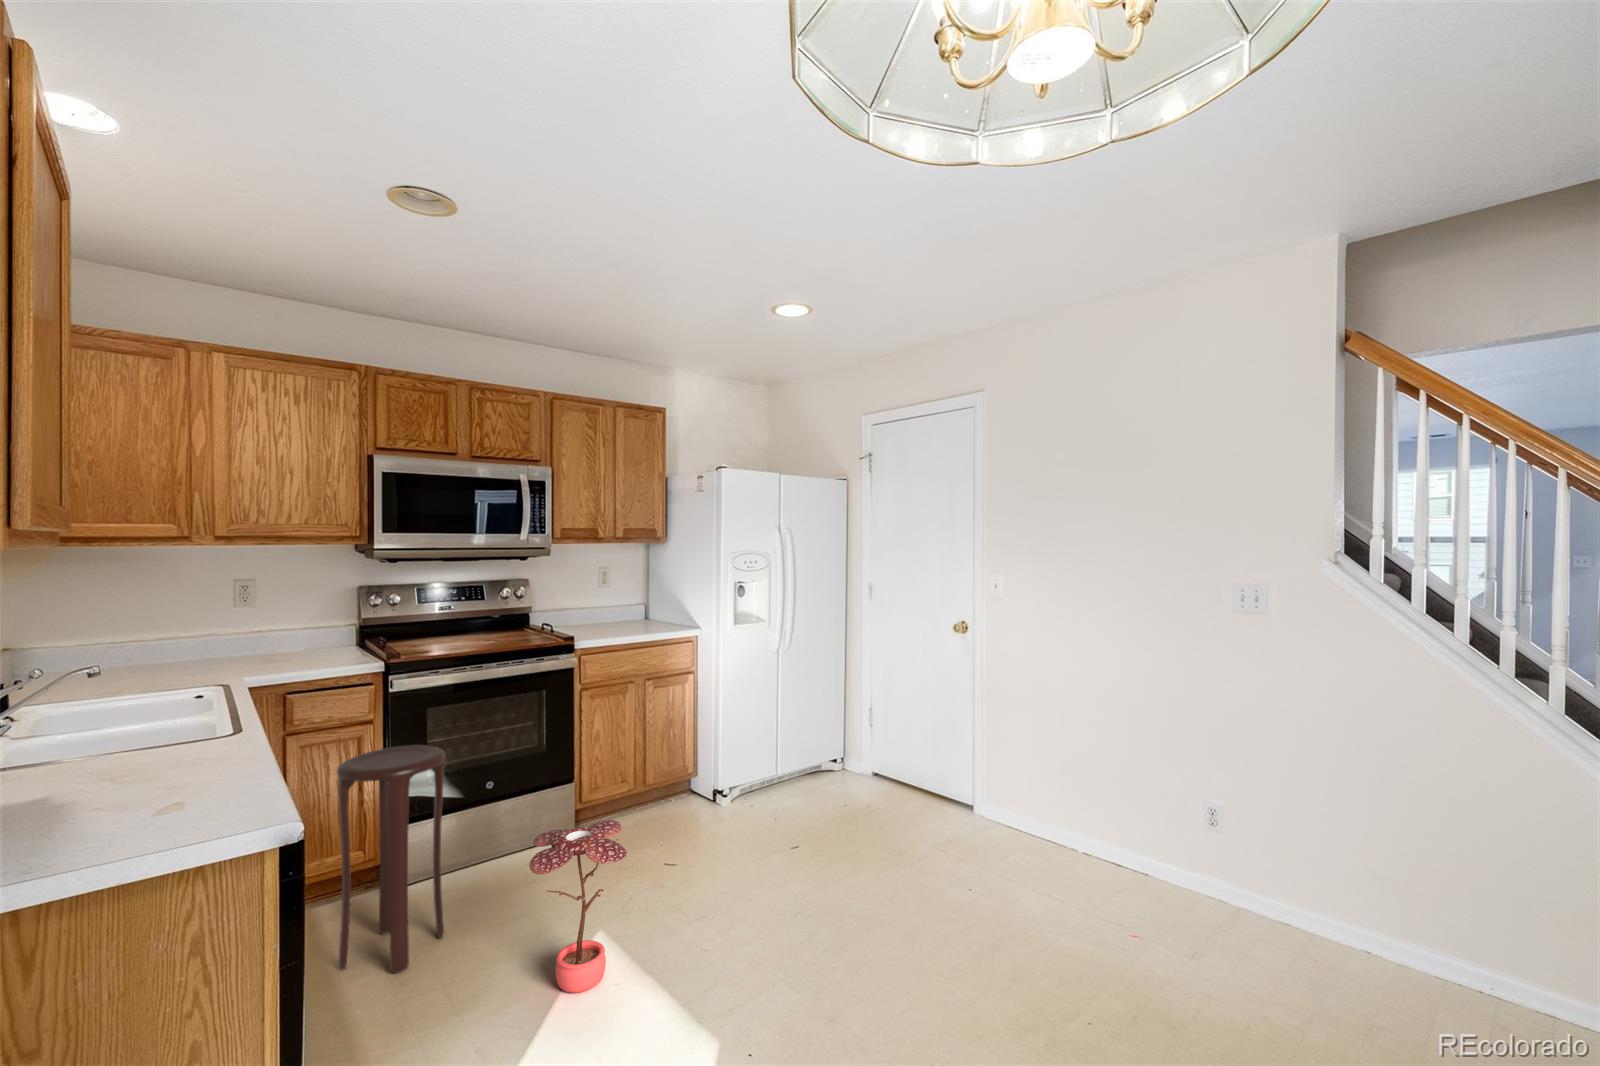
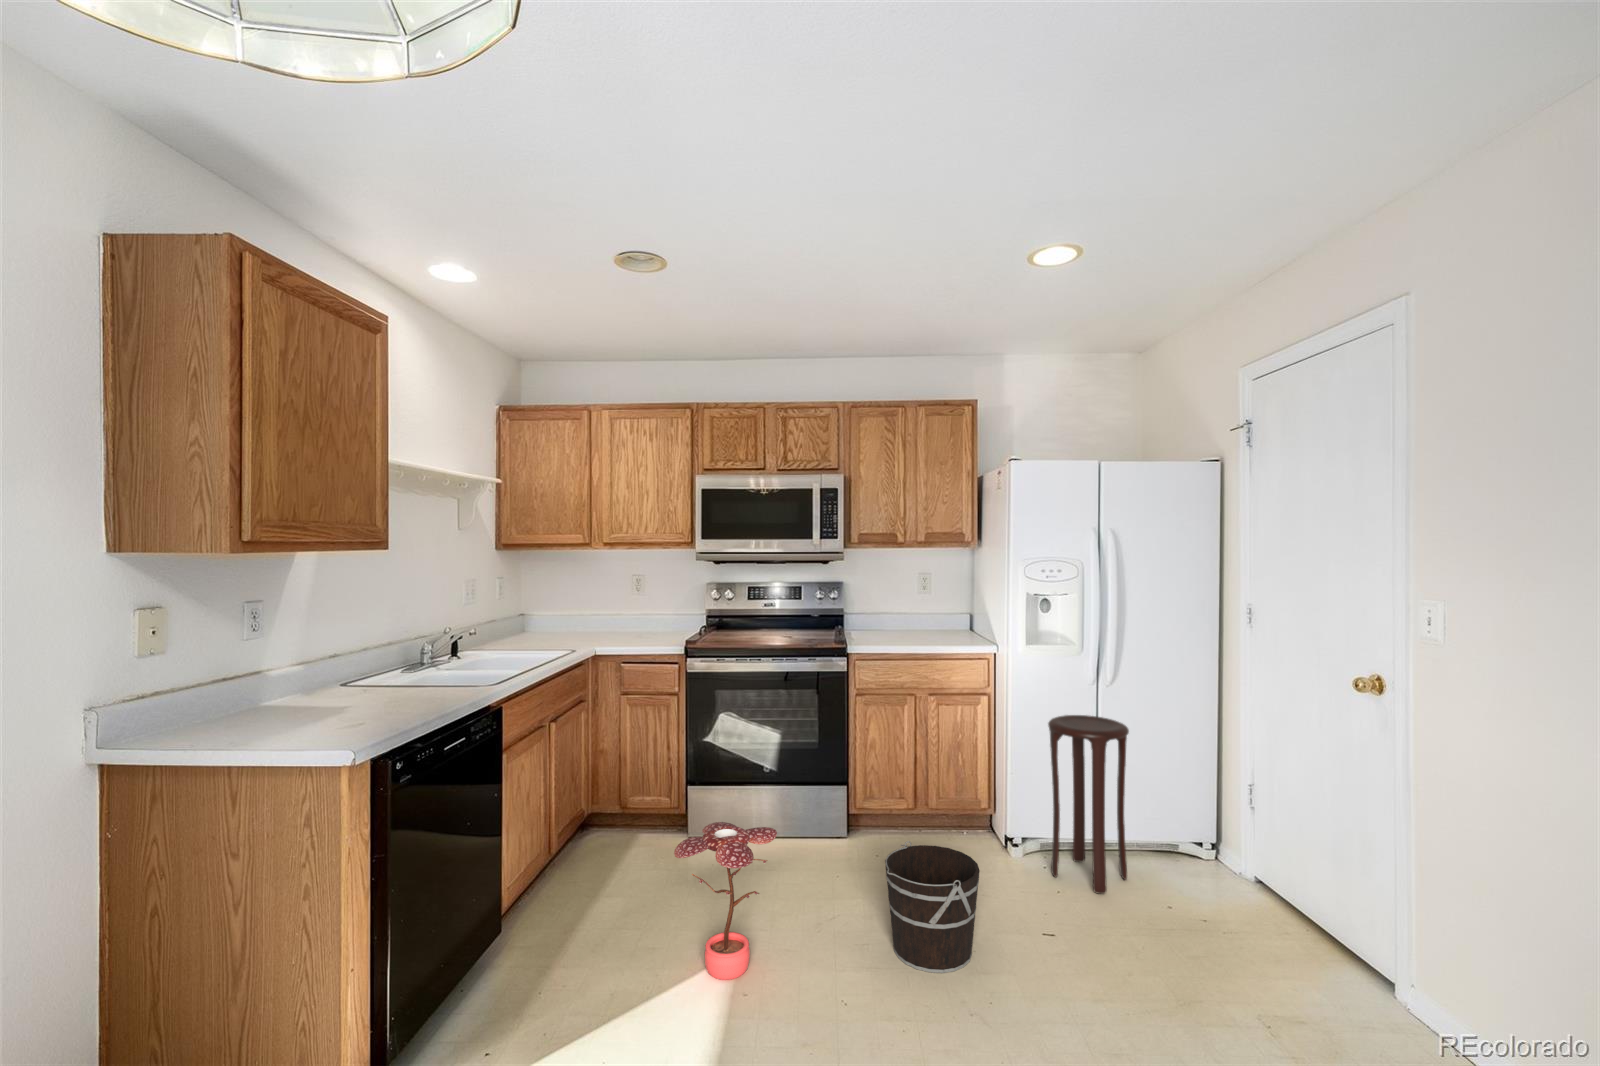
stool: present [337,745,446,973] -> present [1048,715,1129,894]
bucket: none [695,799,778,908] -> present [885,841,980,973]

